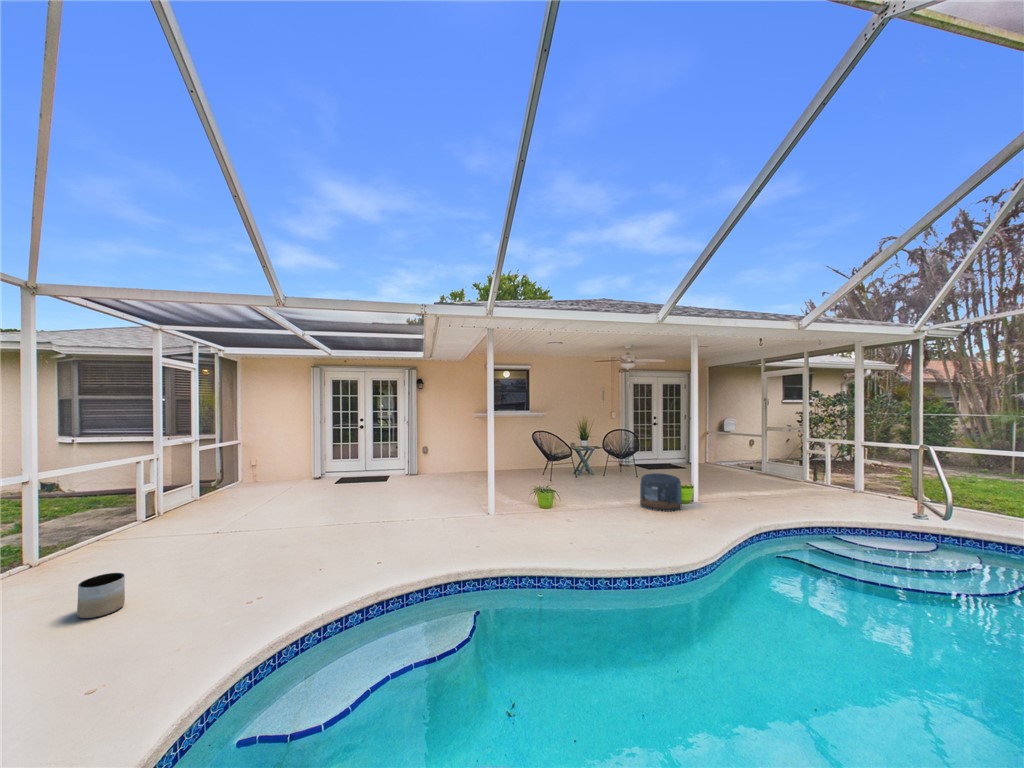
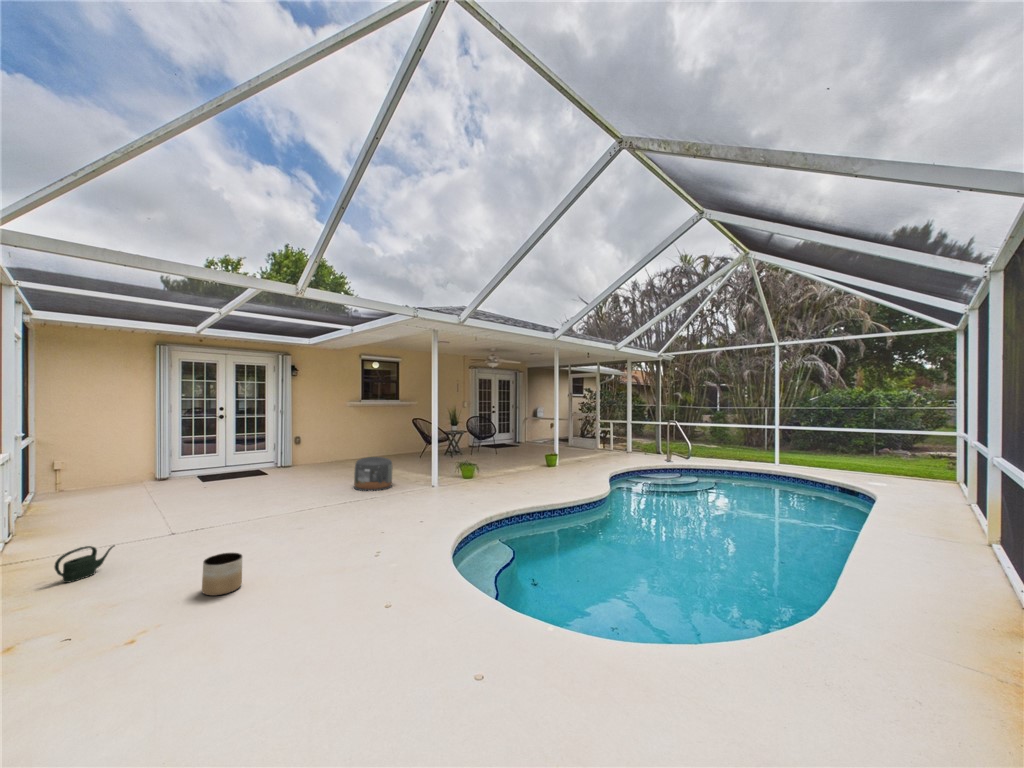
pouf: present [640,473,681,512] -> present [354,457,392,491]
watering can: none [60,541,120,571] -> present [55,546,114,583]

